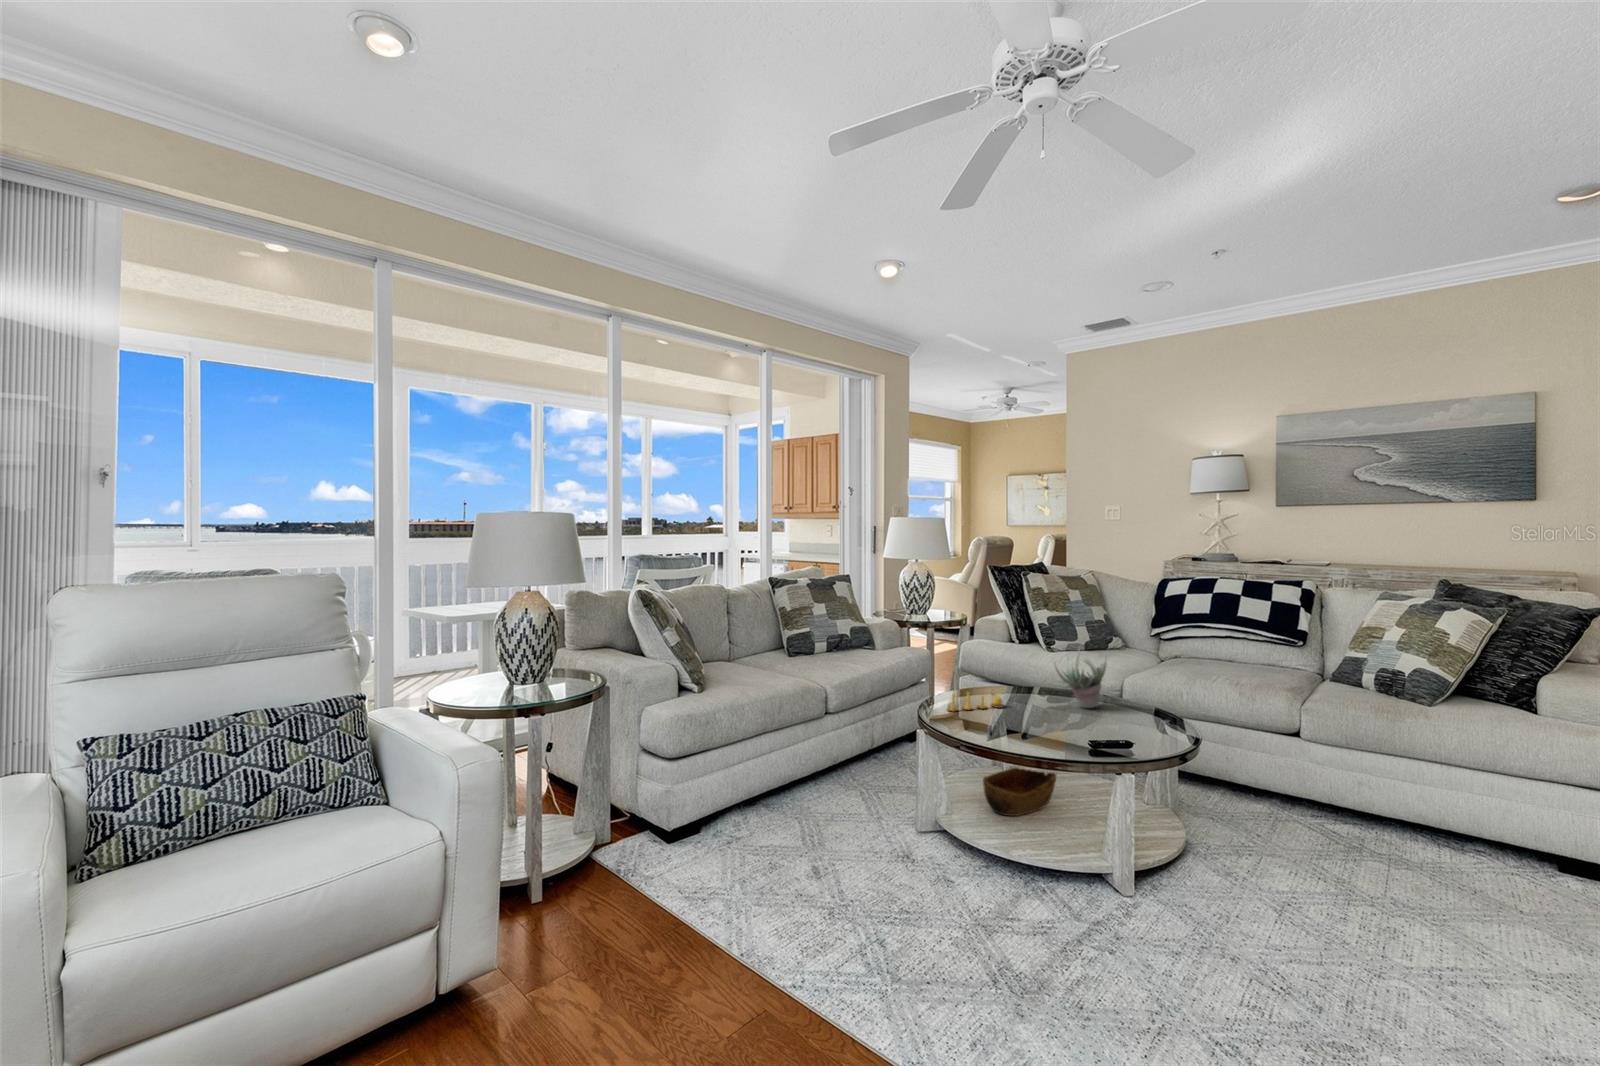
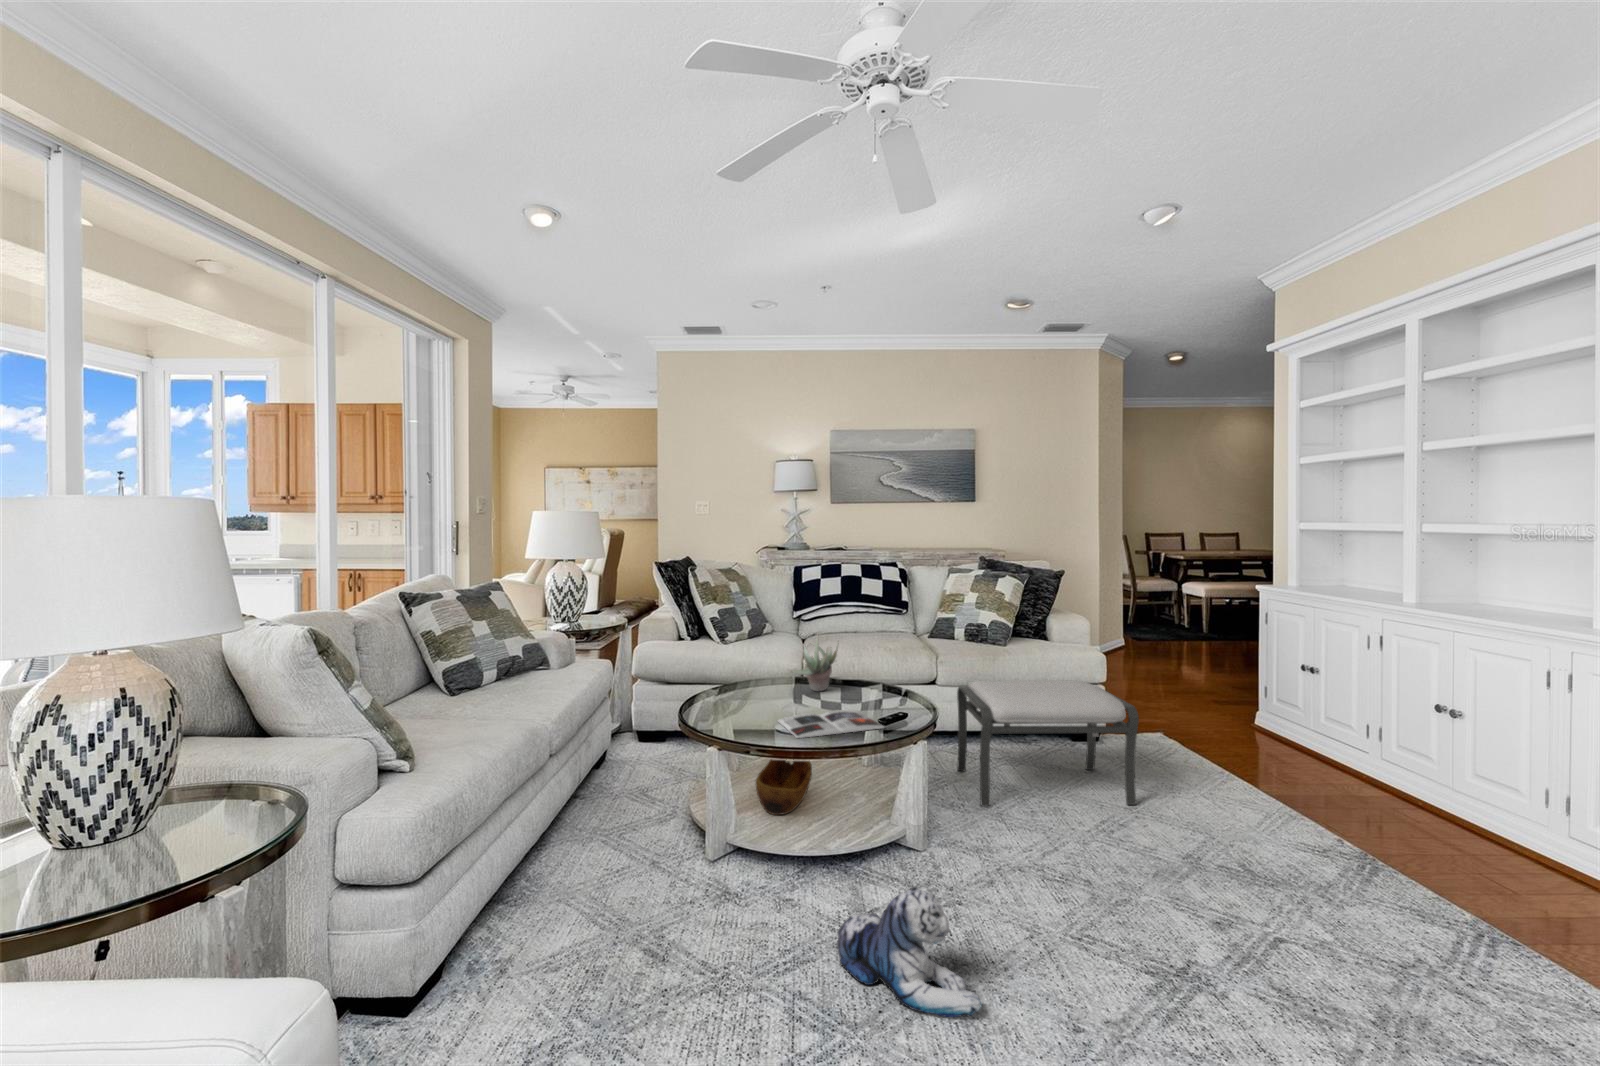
candle: present [947,692,1004,712] -> none [717,694,761,720]
magazine: none [987,720,1091,750] -> present [778,710,884,738]
ottoman: none [1263,736,1549,969] -> present [957,680,1139,806]
plush toy: none [934,890,1020,1024] -> present [837,887,982,1017]

